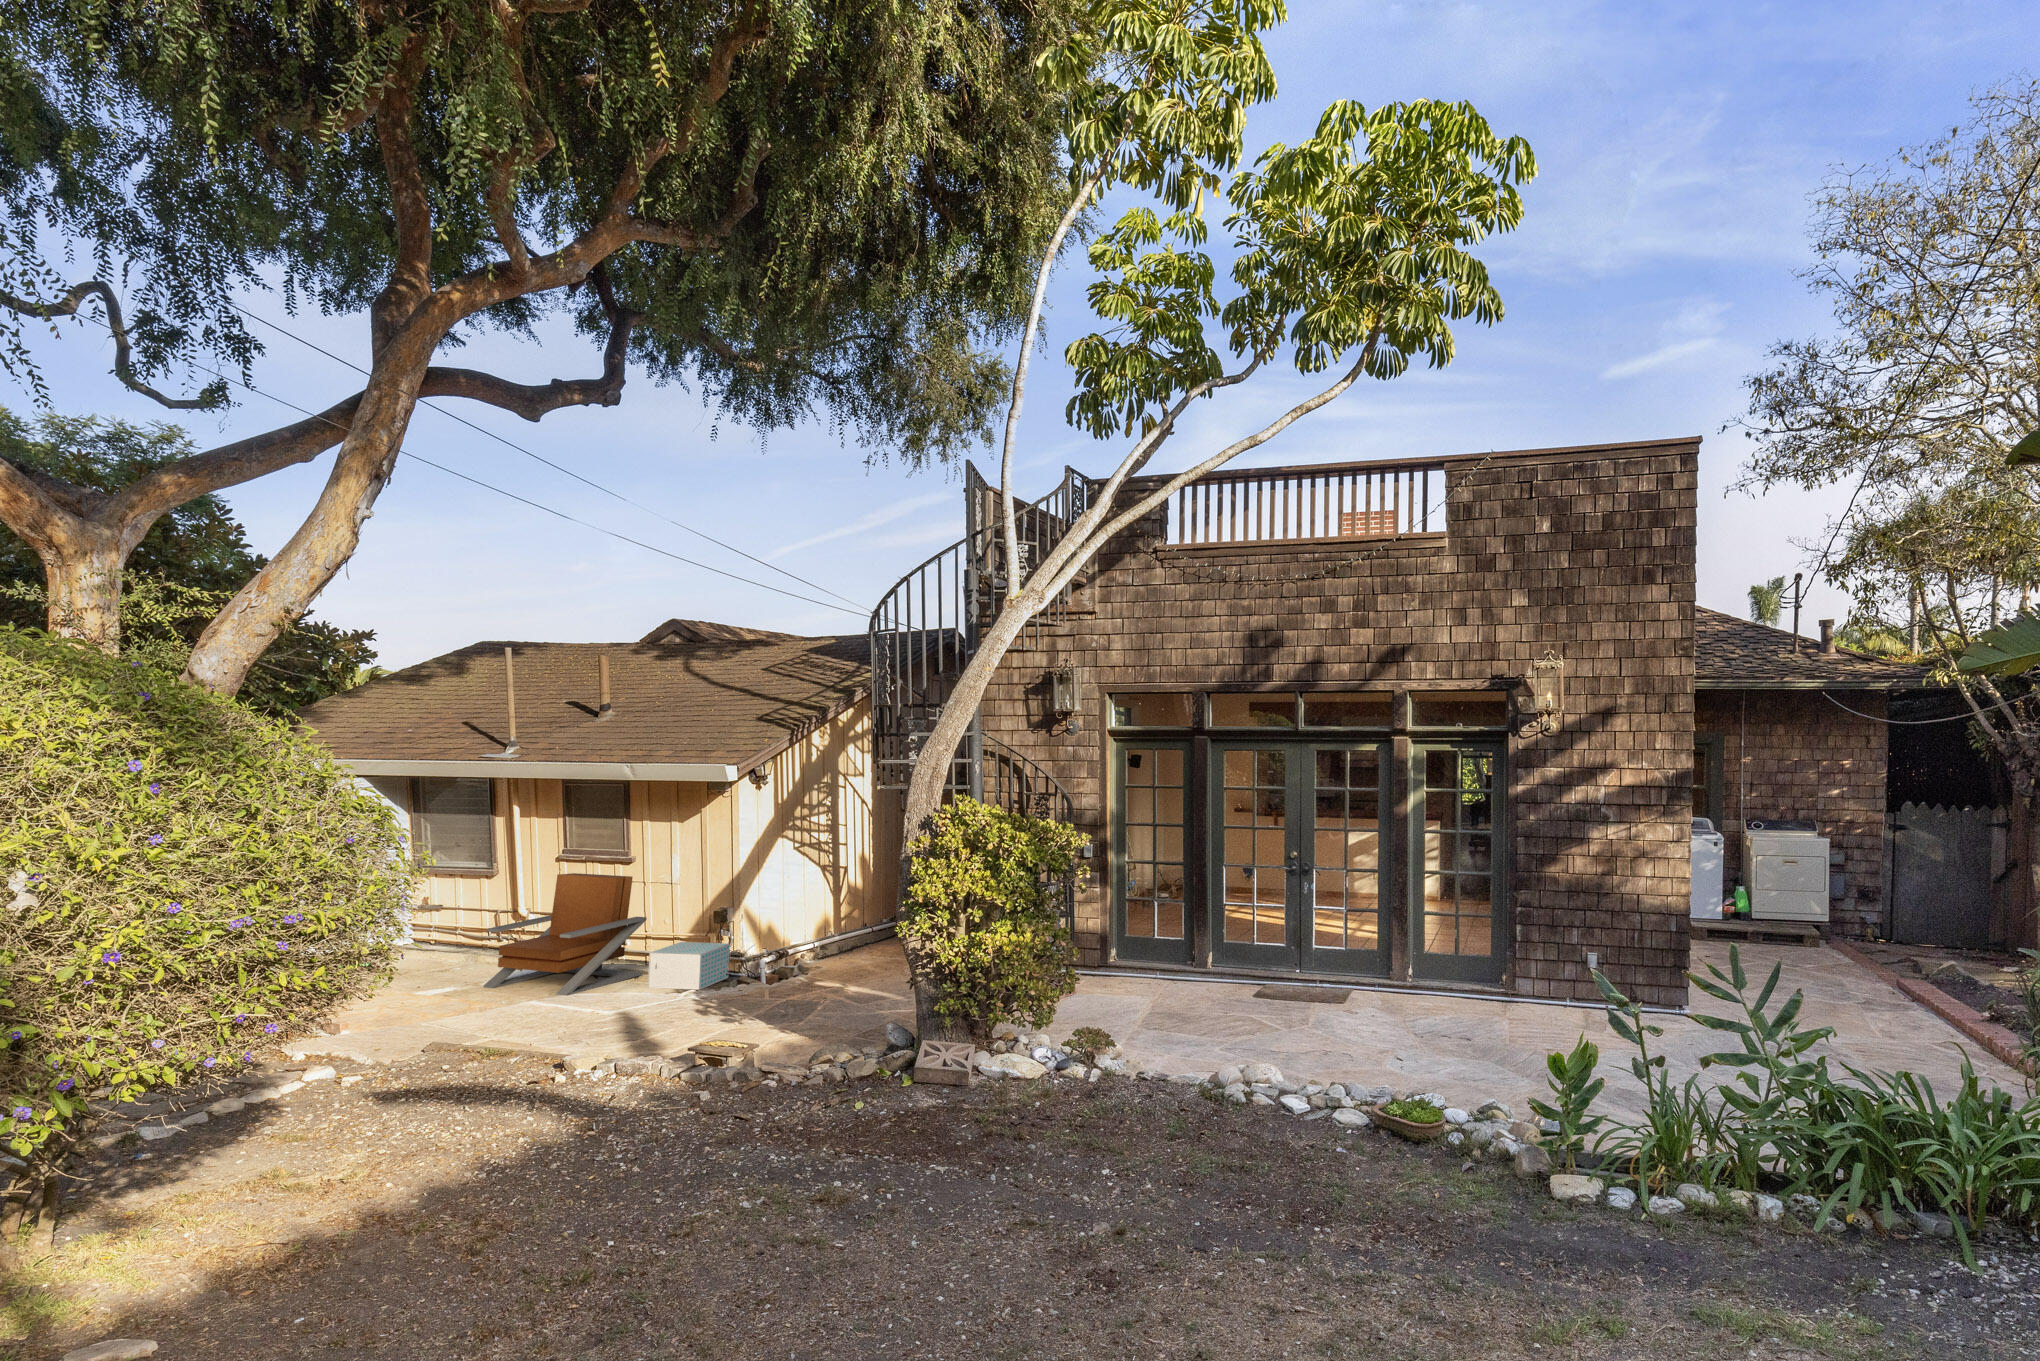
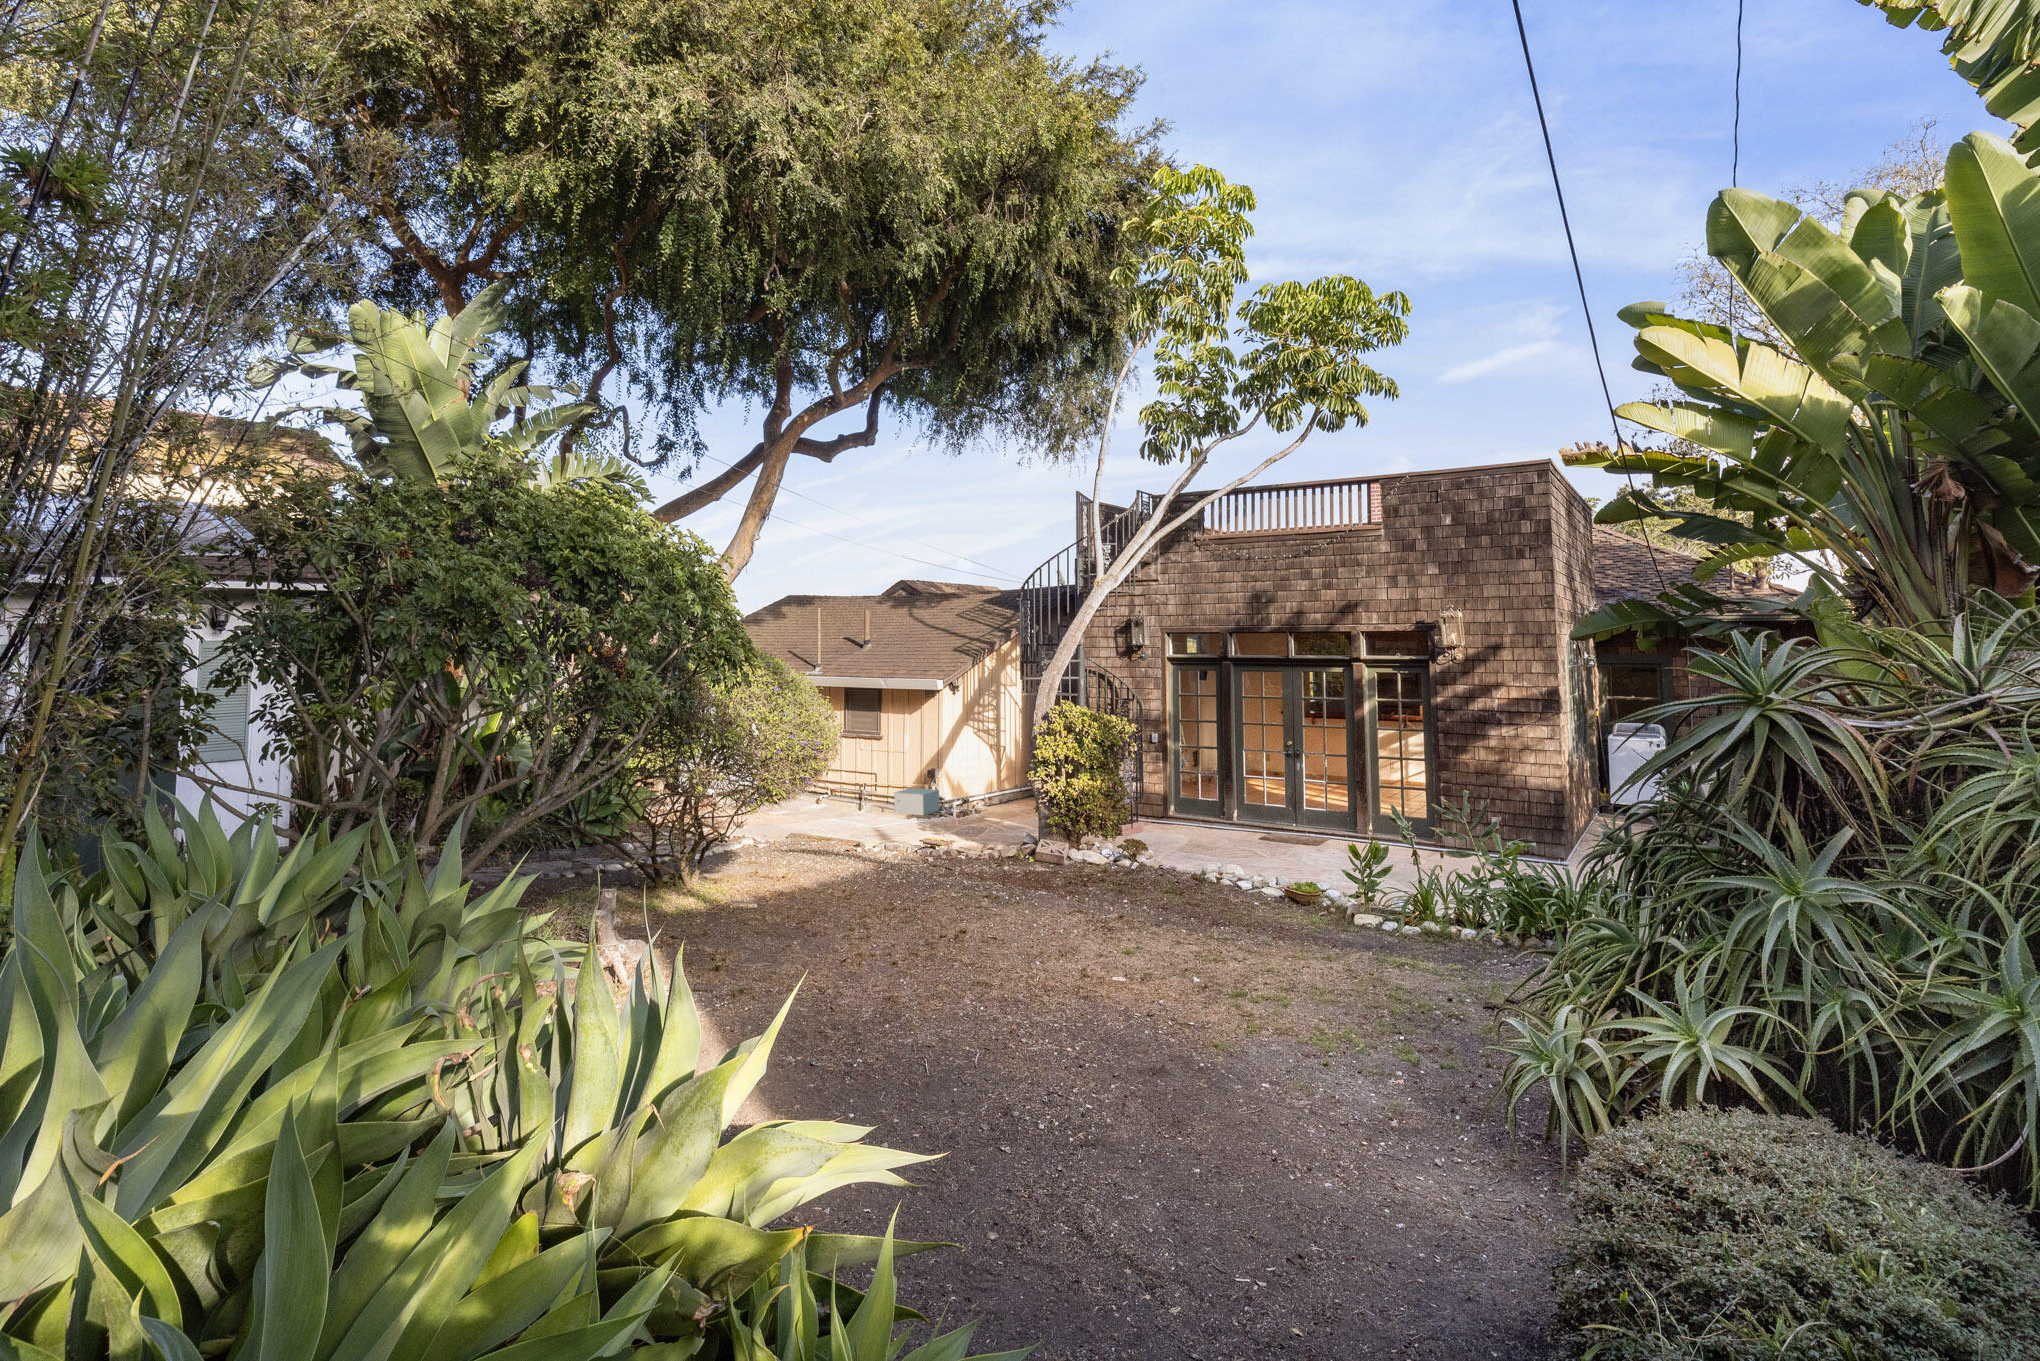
lounge chair: present [484,873,647,996] -> none [806,745,891,815]

